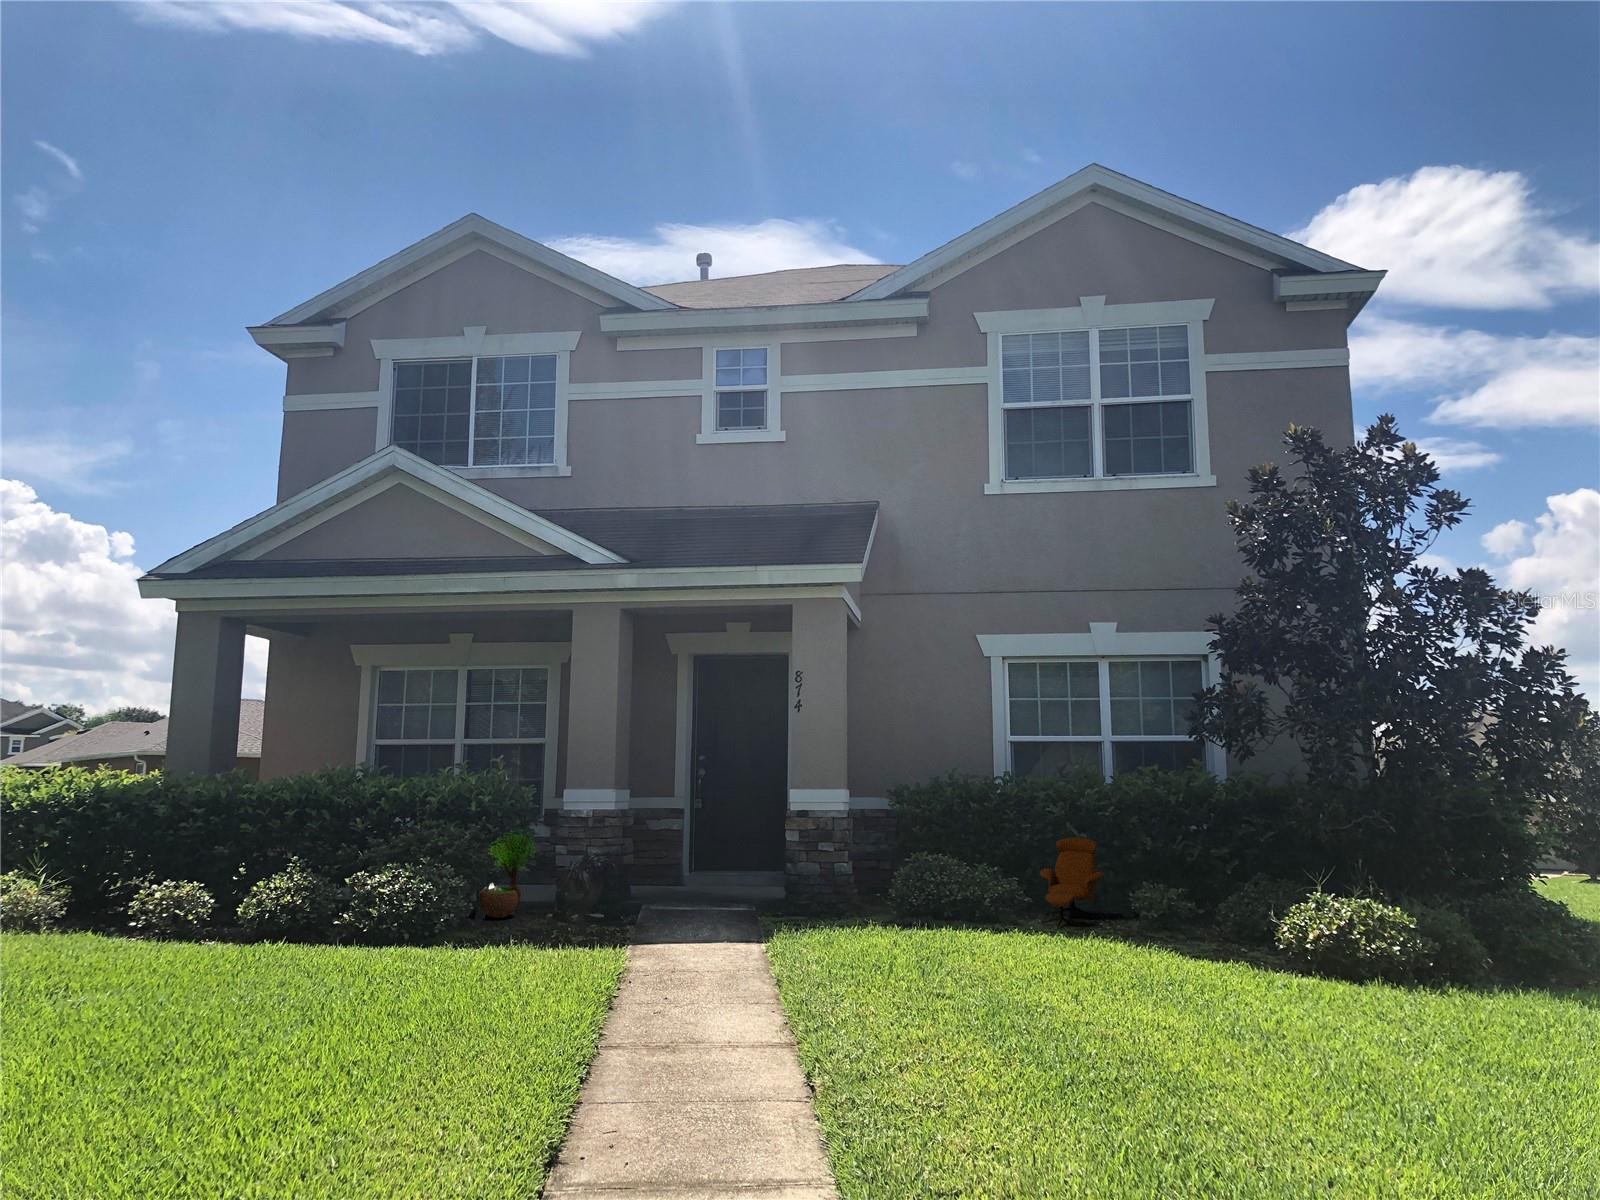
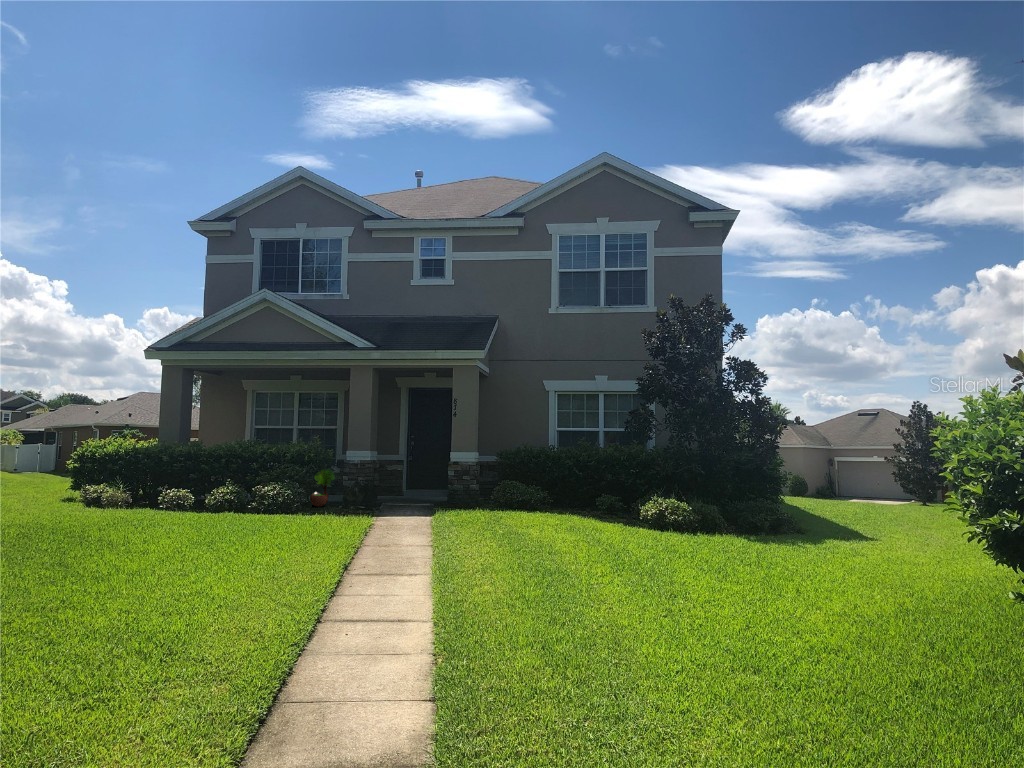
lounge chair: present [1040,838,1105,928] -> none [555,475,586,513]

